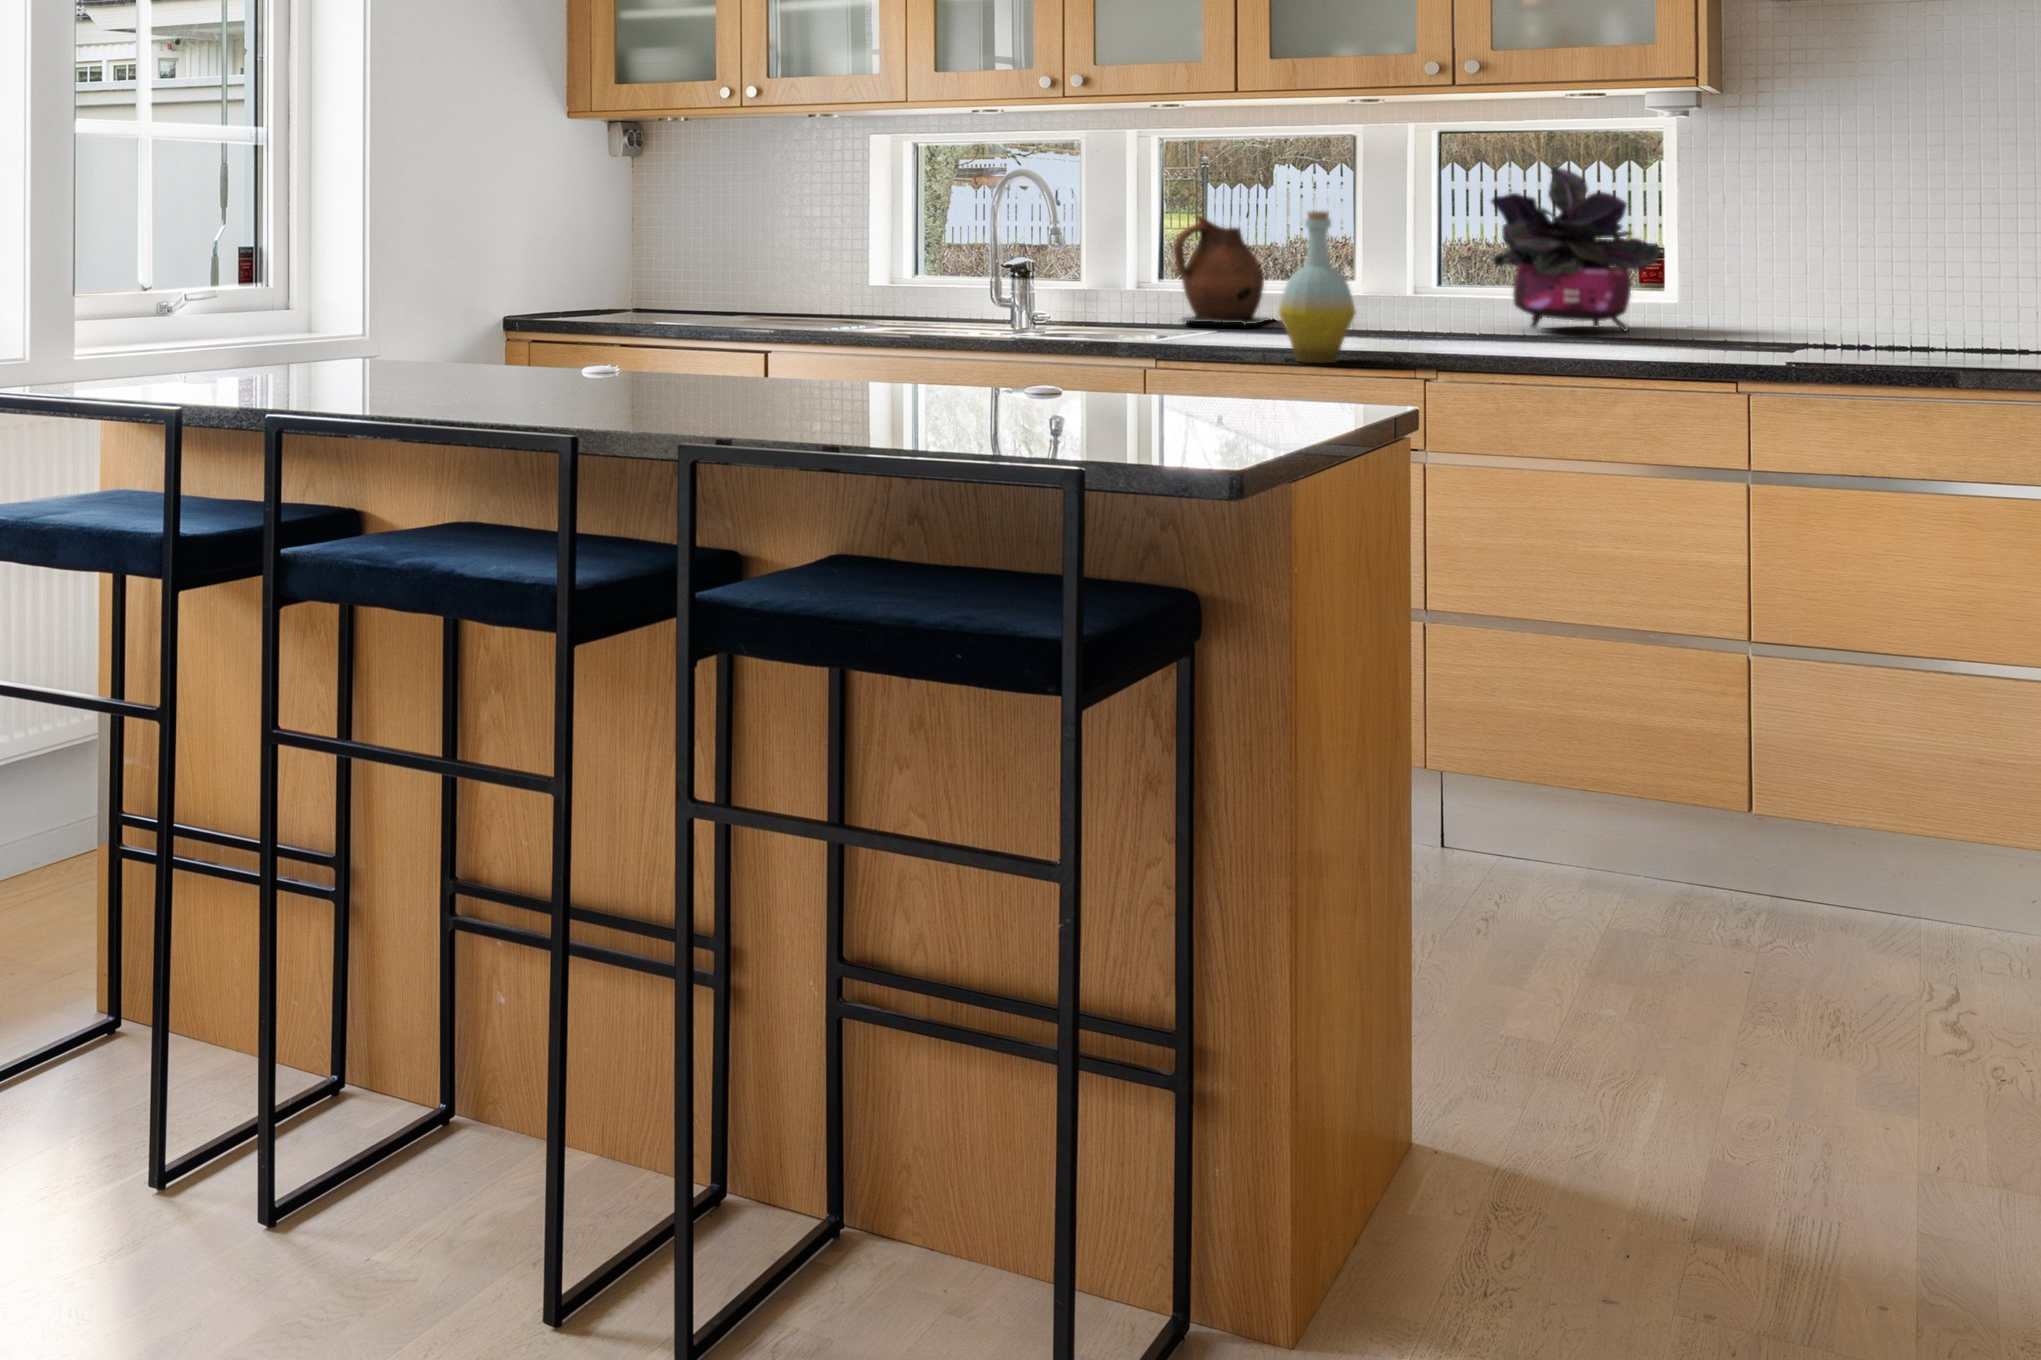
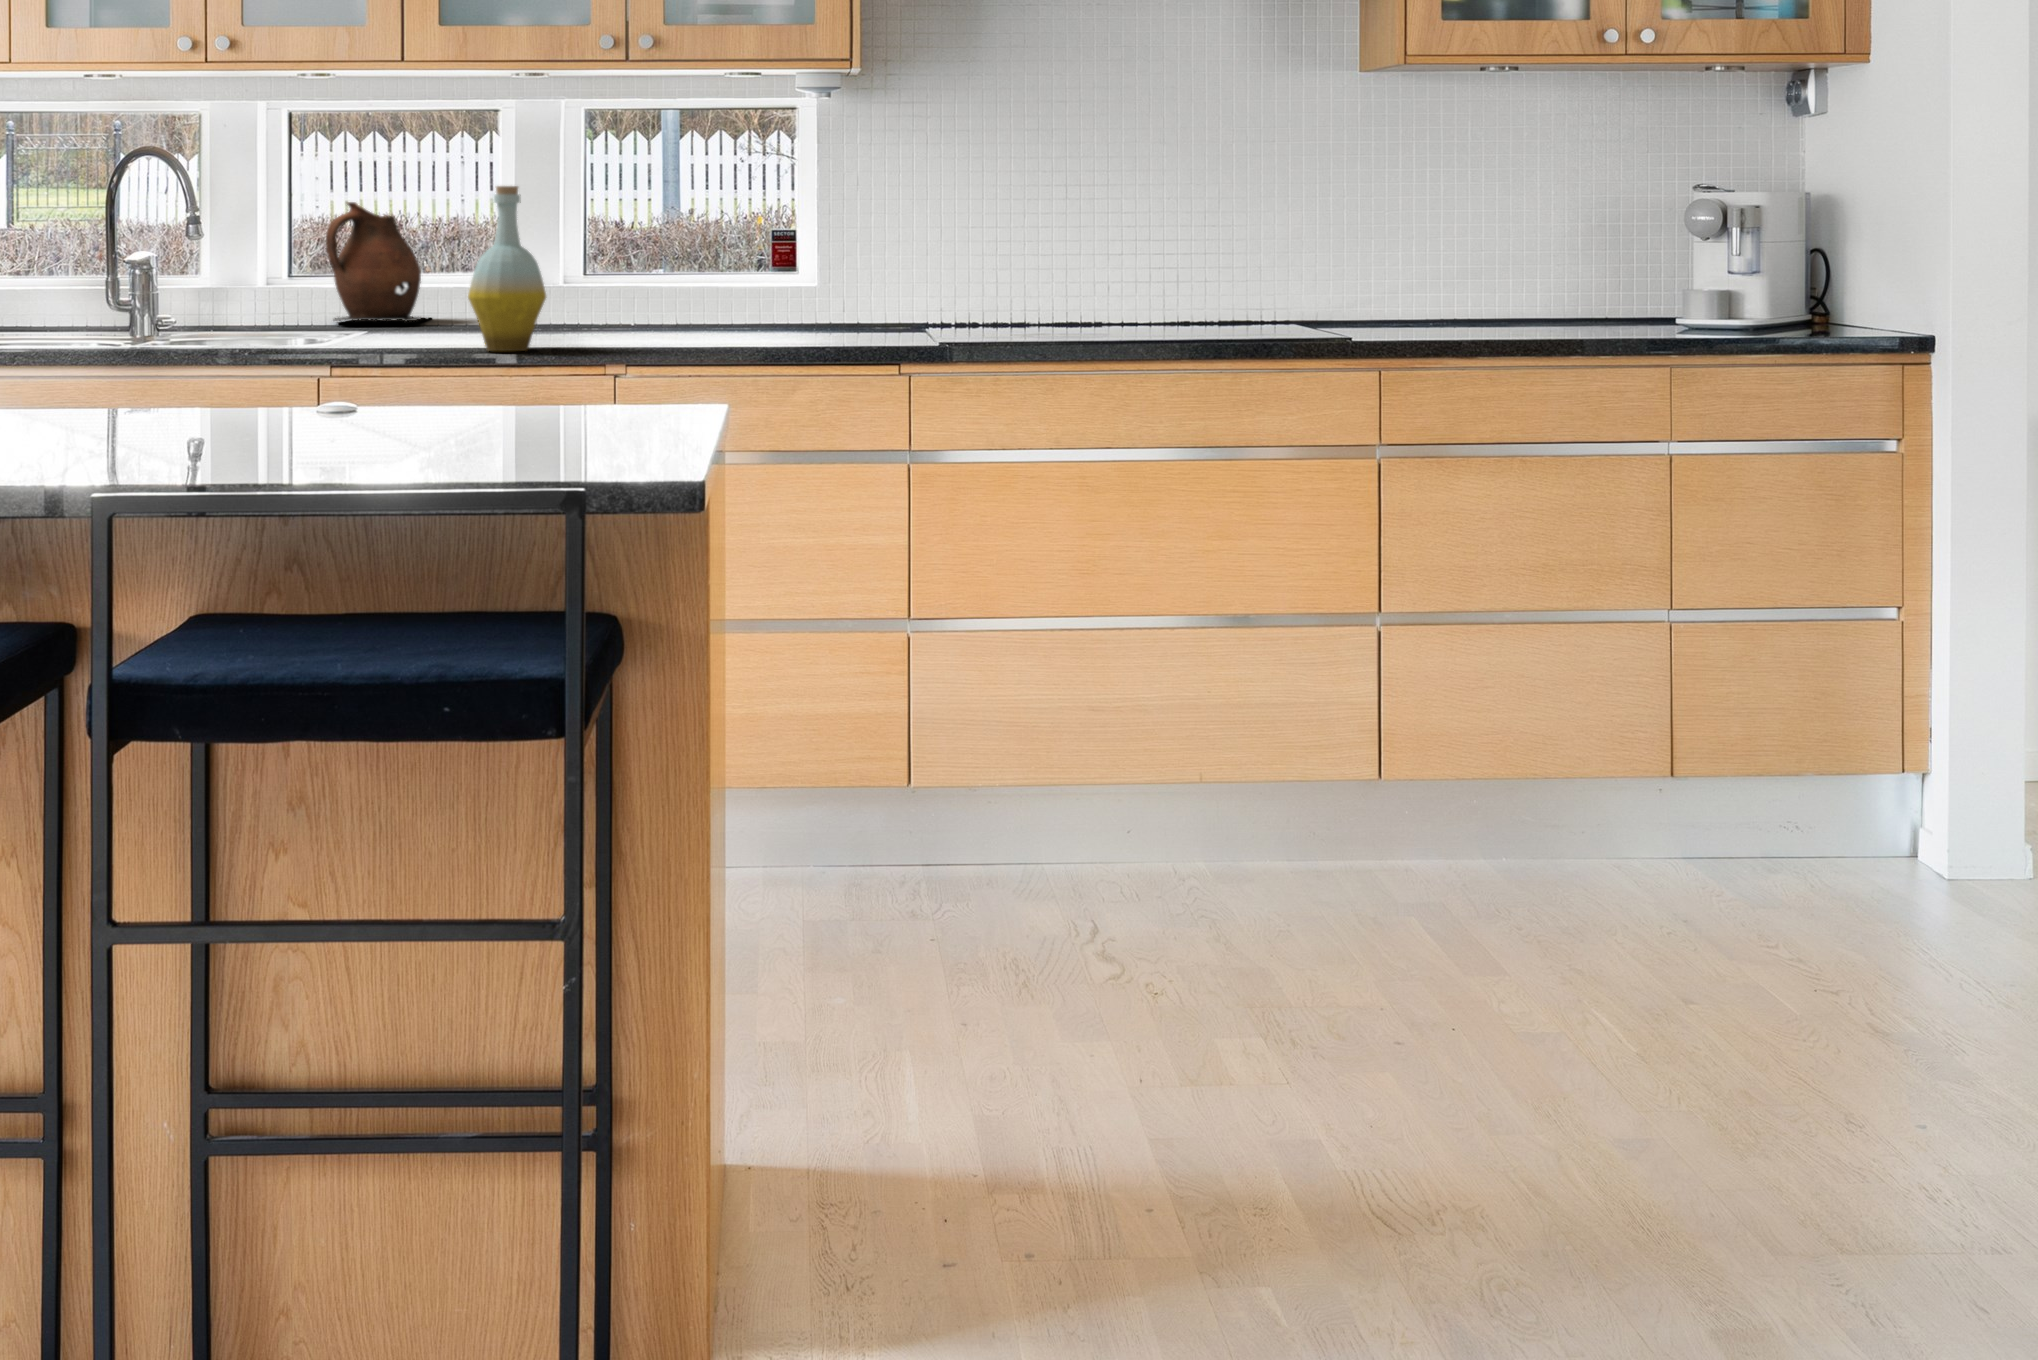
potted plant: present [1491,167,1660,331] -> none [646,153,798,318]

